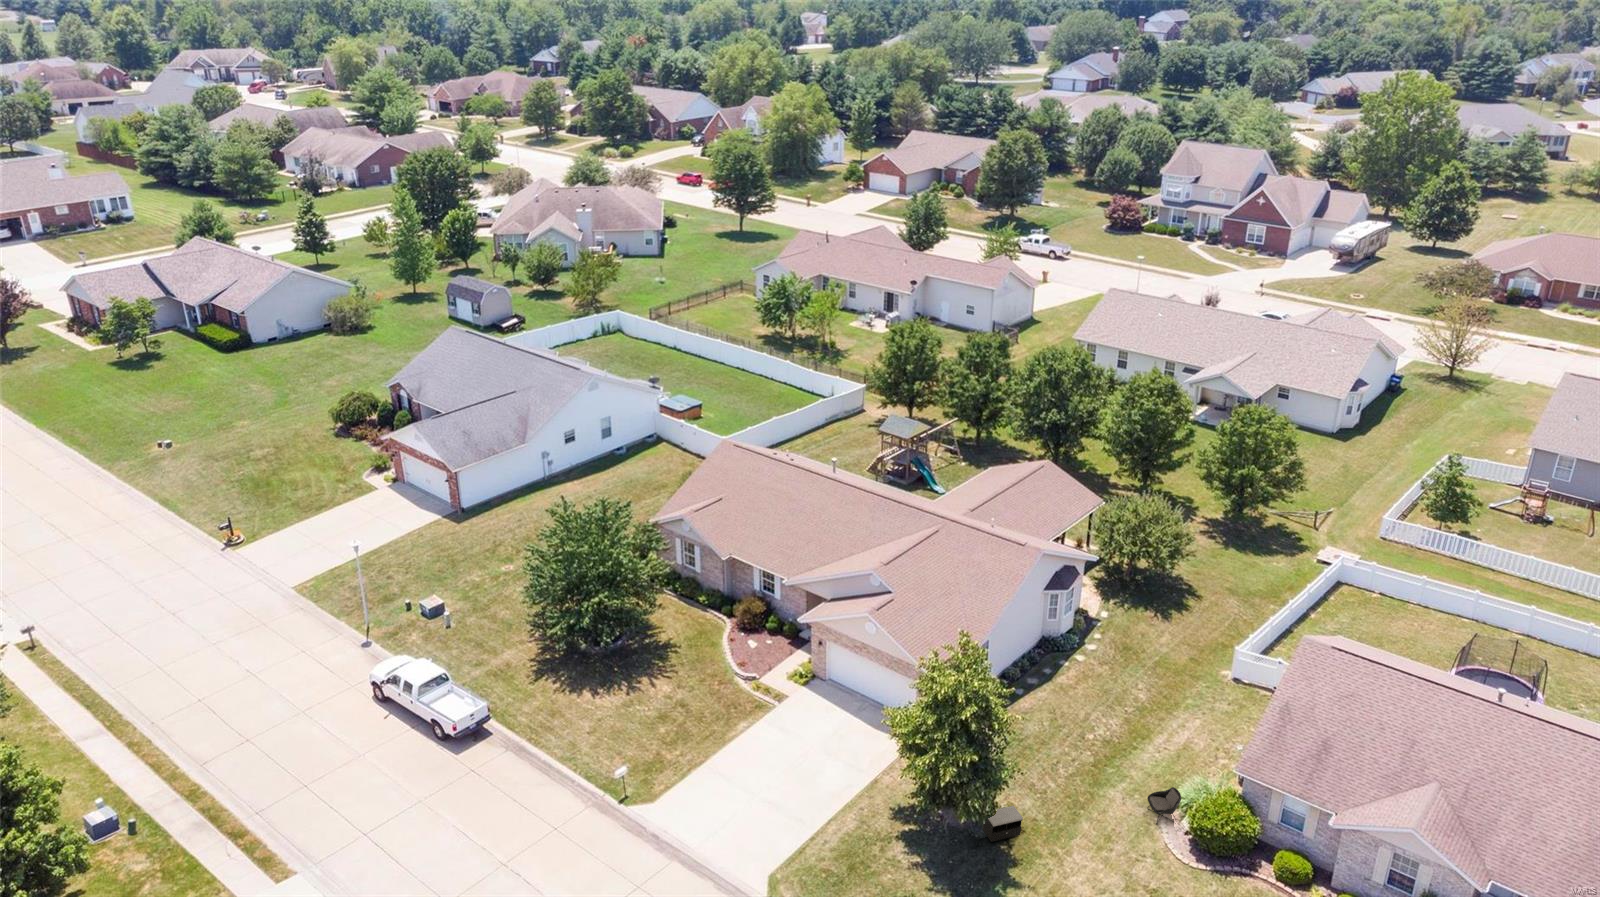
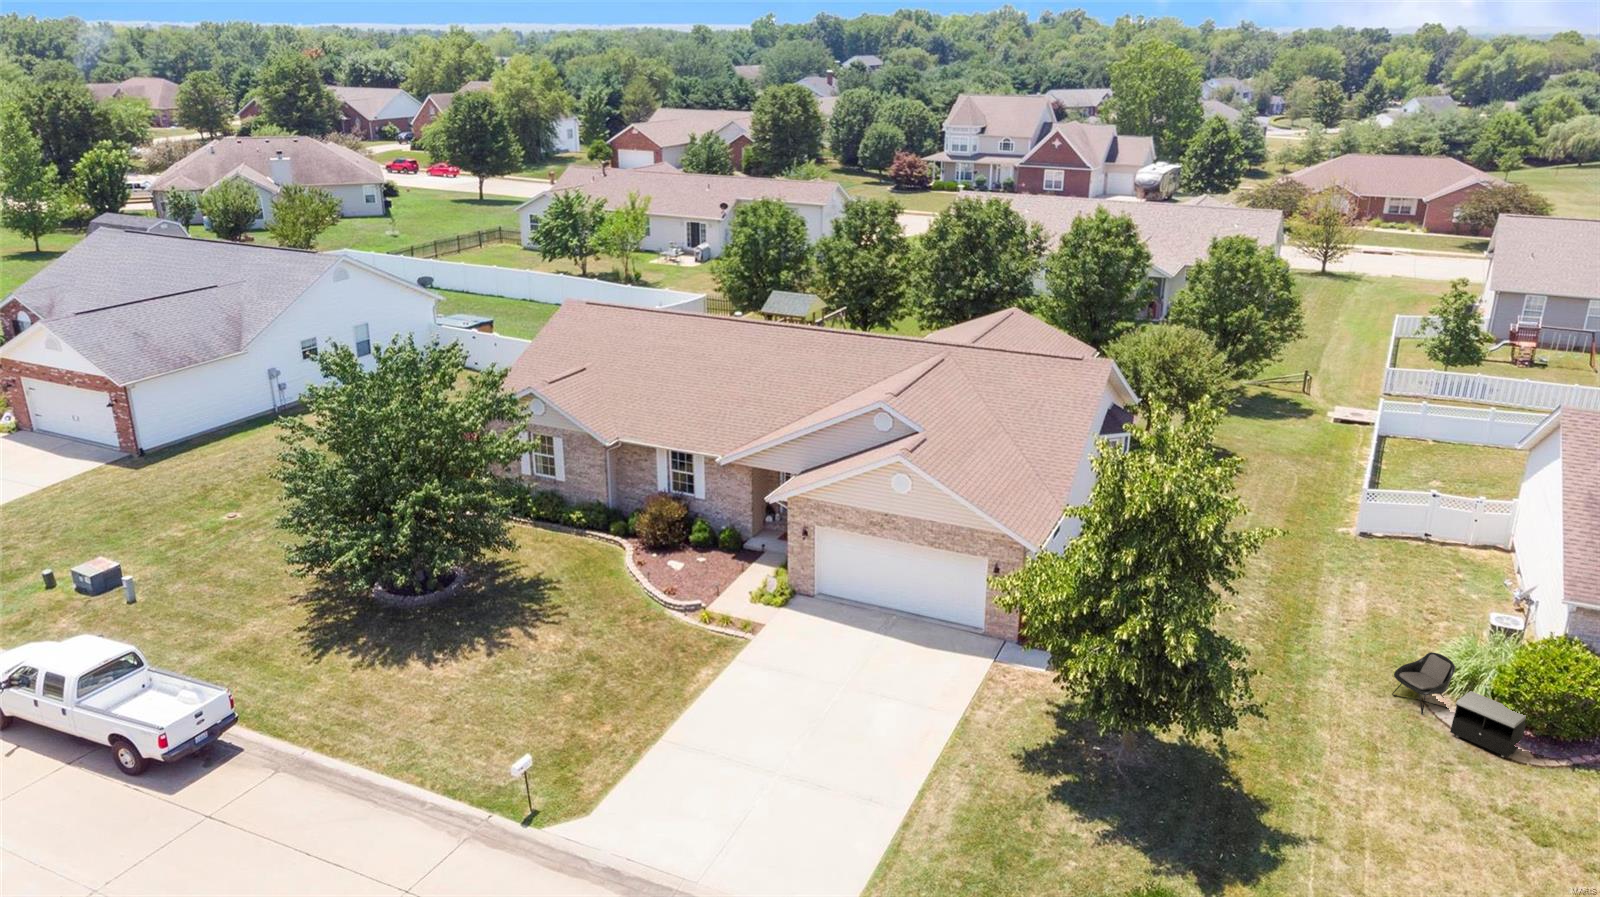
storage bench: present [983,806,1023,842] -> present [1450,691,1526,757]

